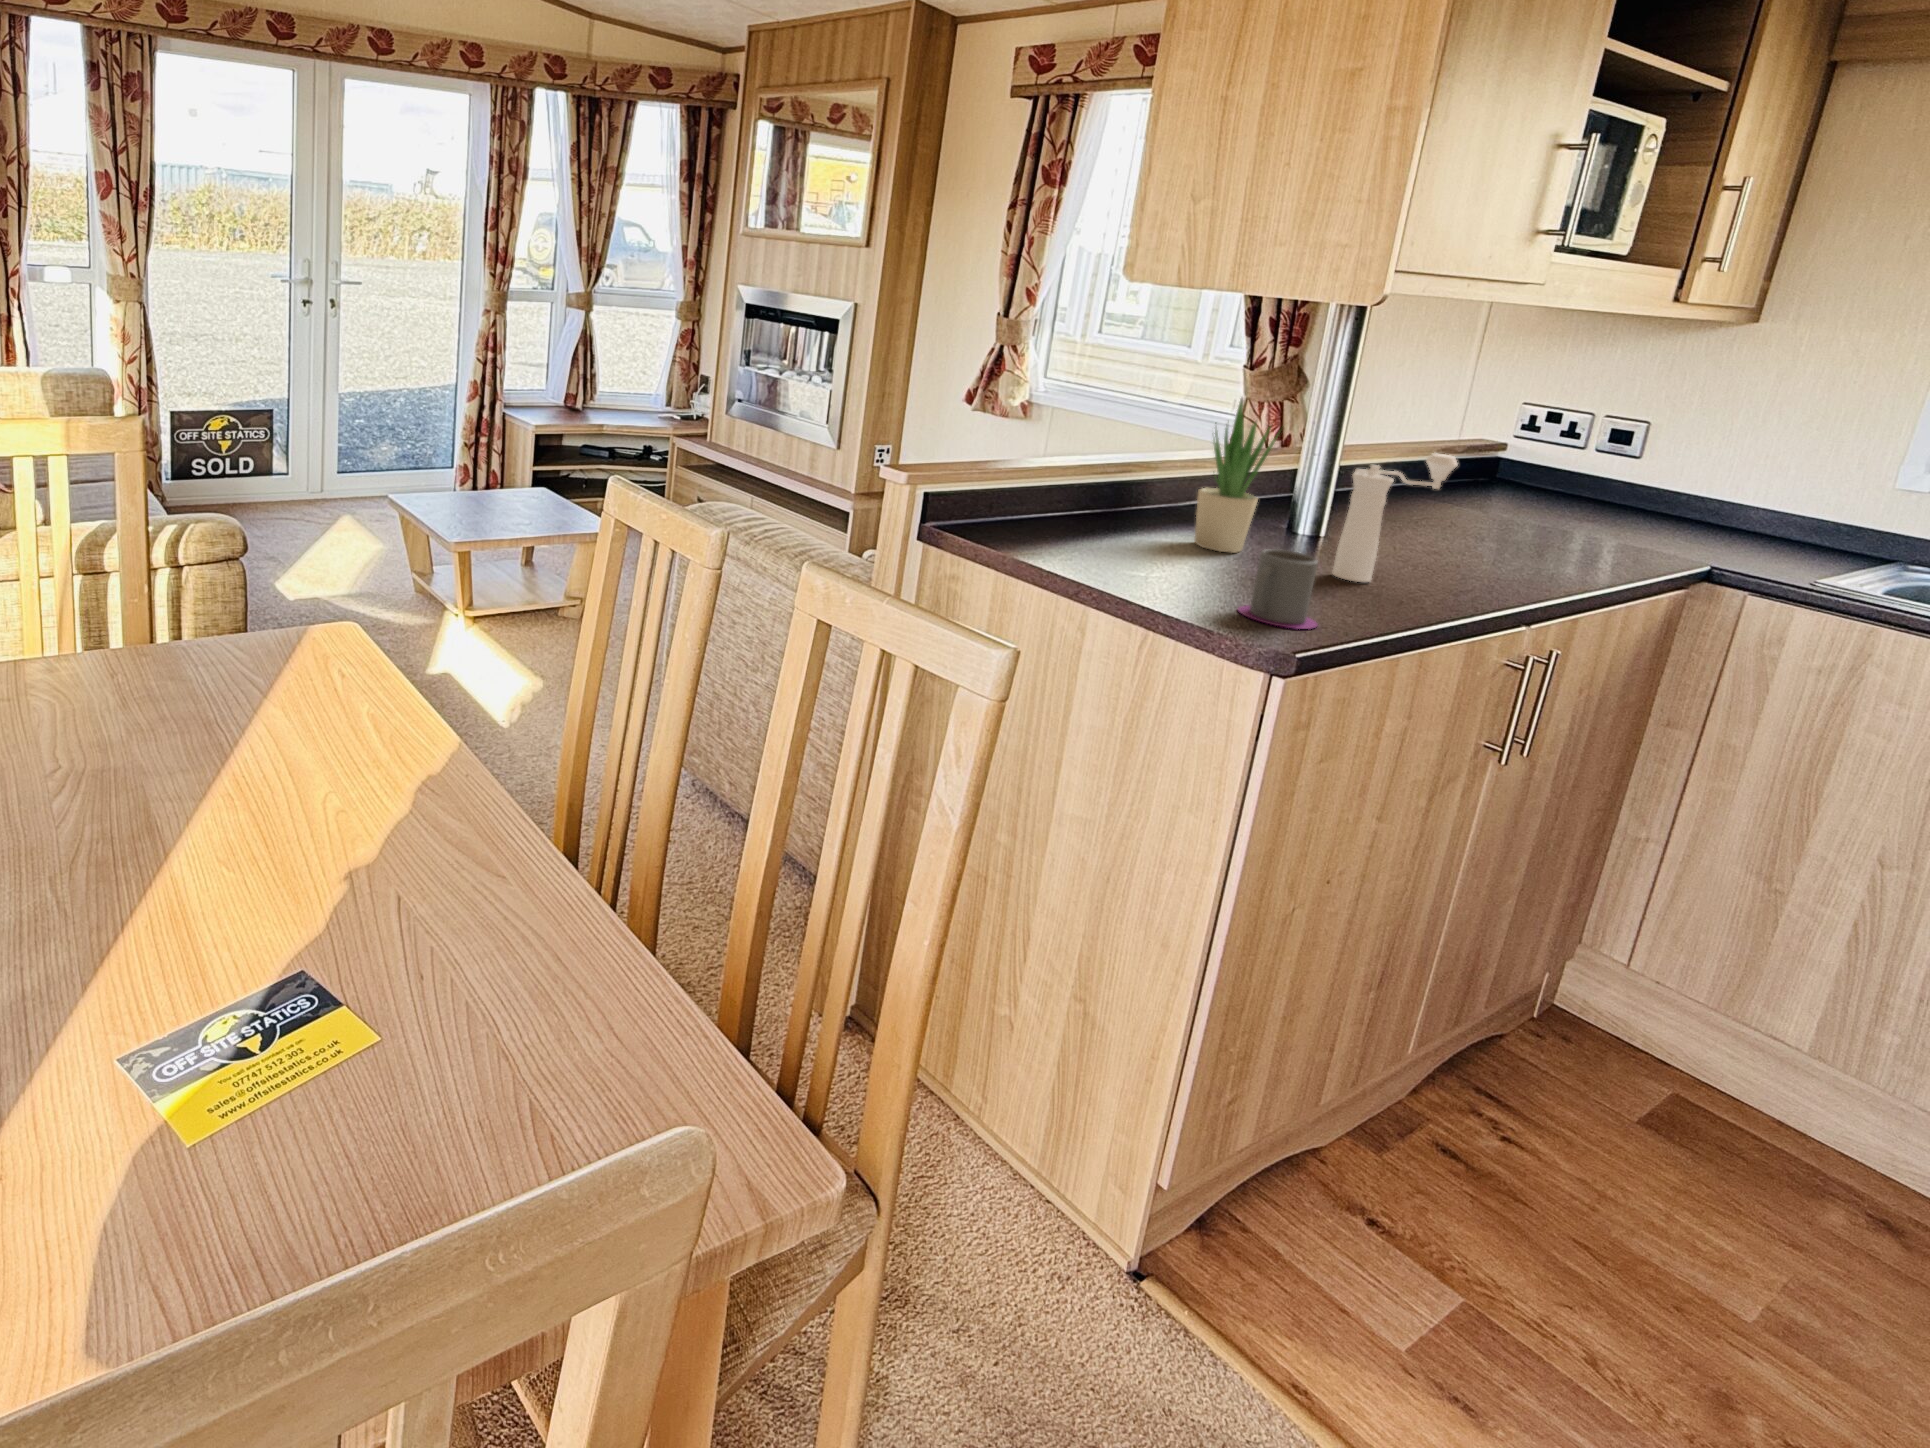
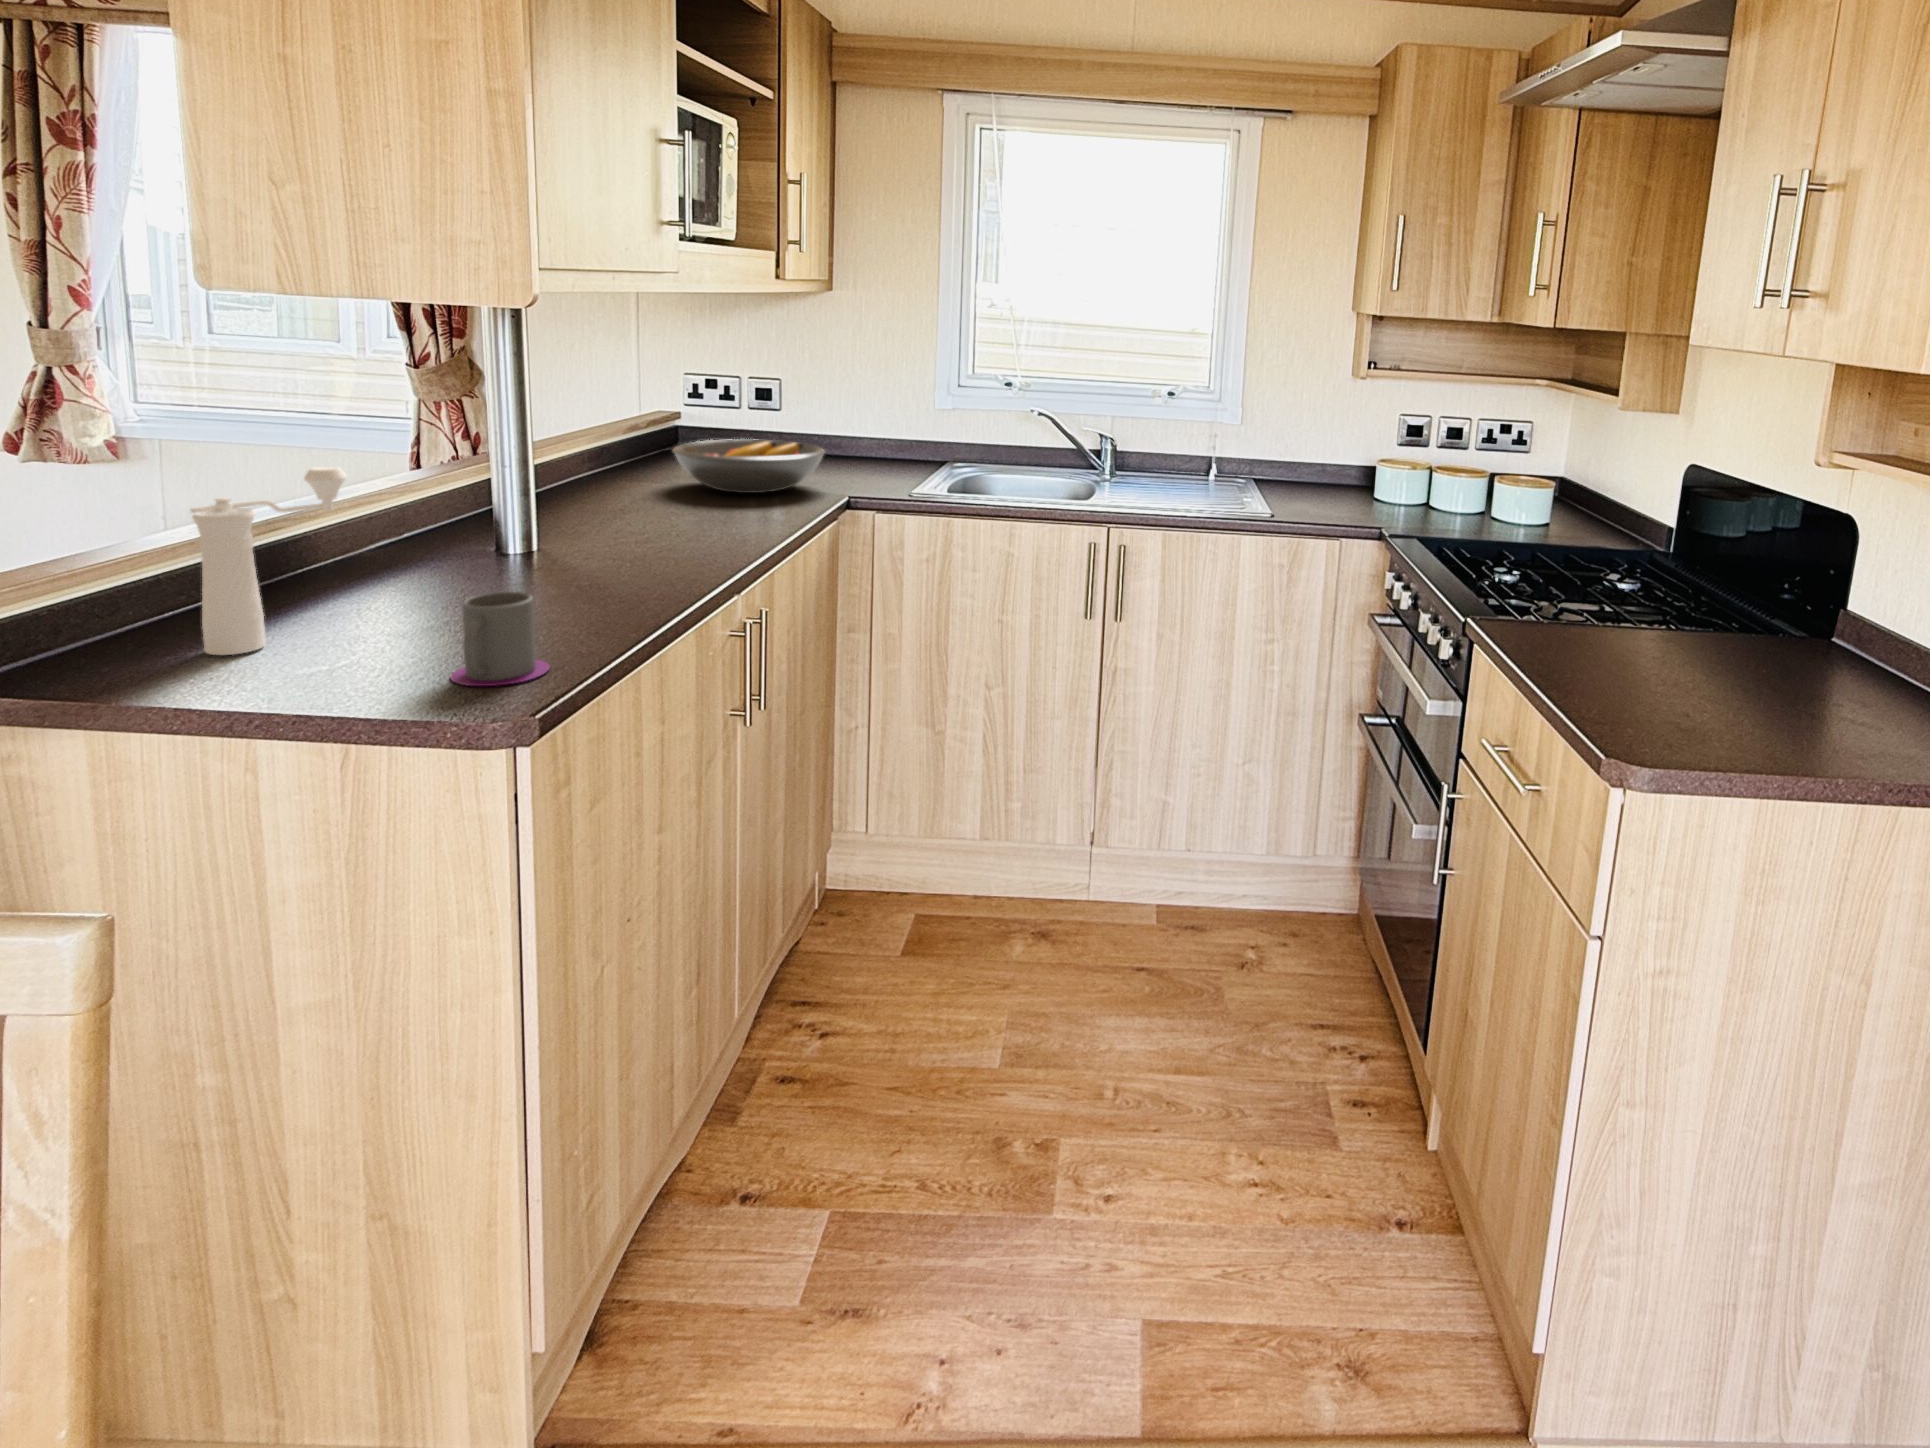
potted plant: present [1195,398,1279,553] -> none [367,412,458,601]
pepper mill: present [1332,454,1458,582] -> present [191,467,347,655]
fruit bowl: none [1486,472,1690,542] -> present [673,439,825,493]

